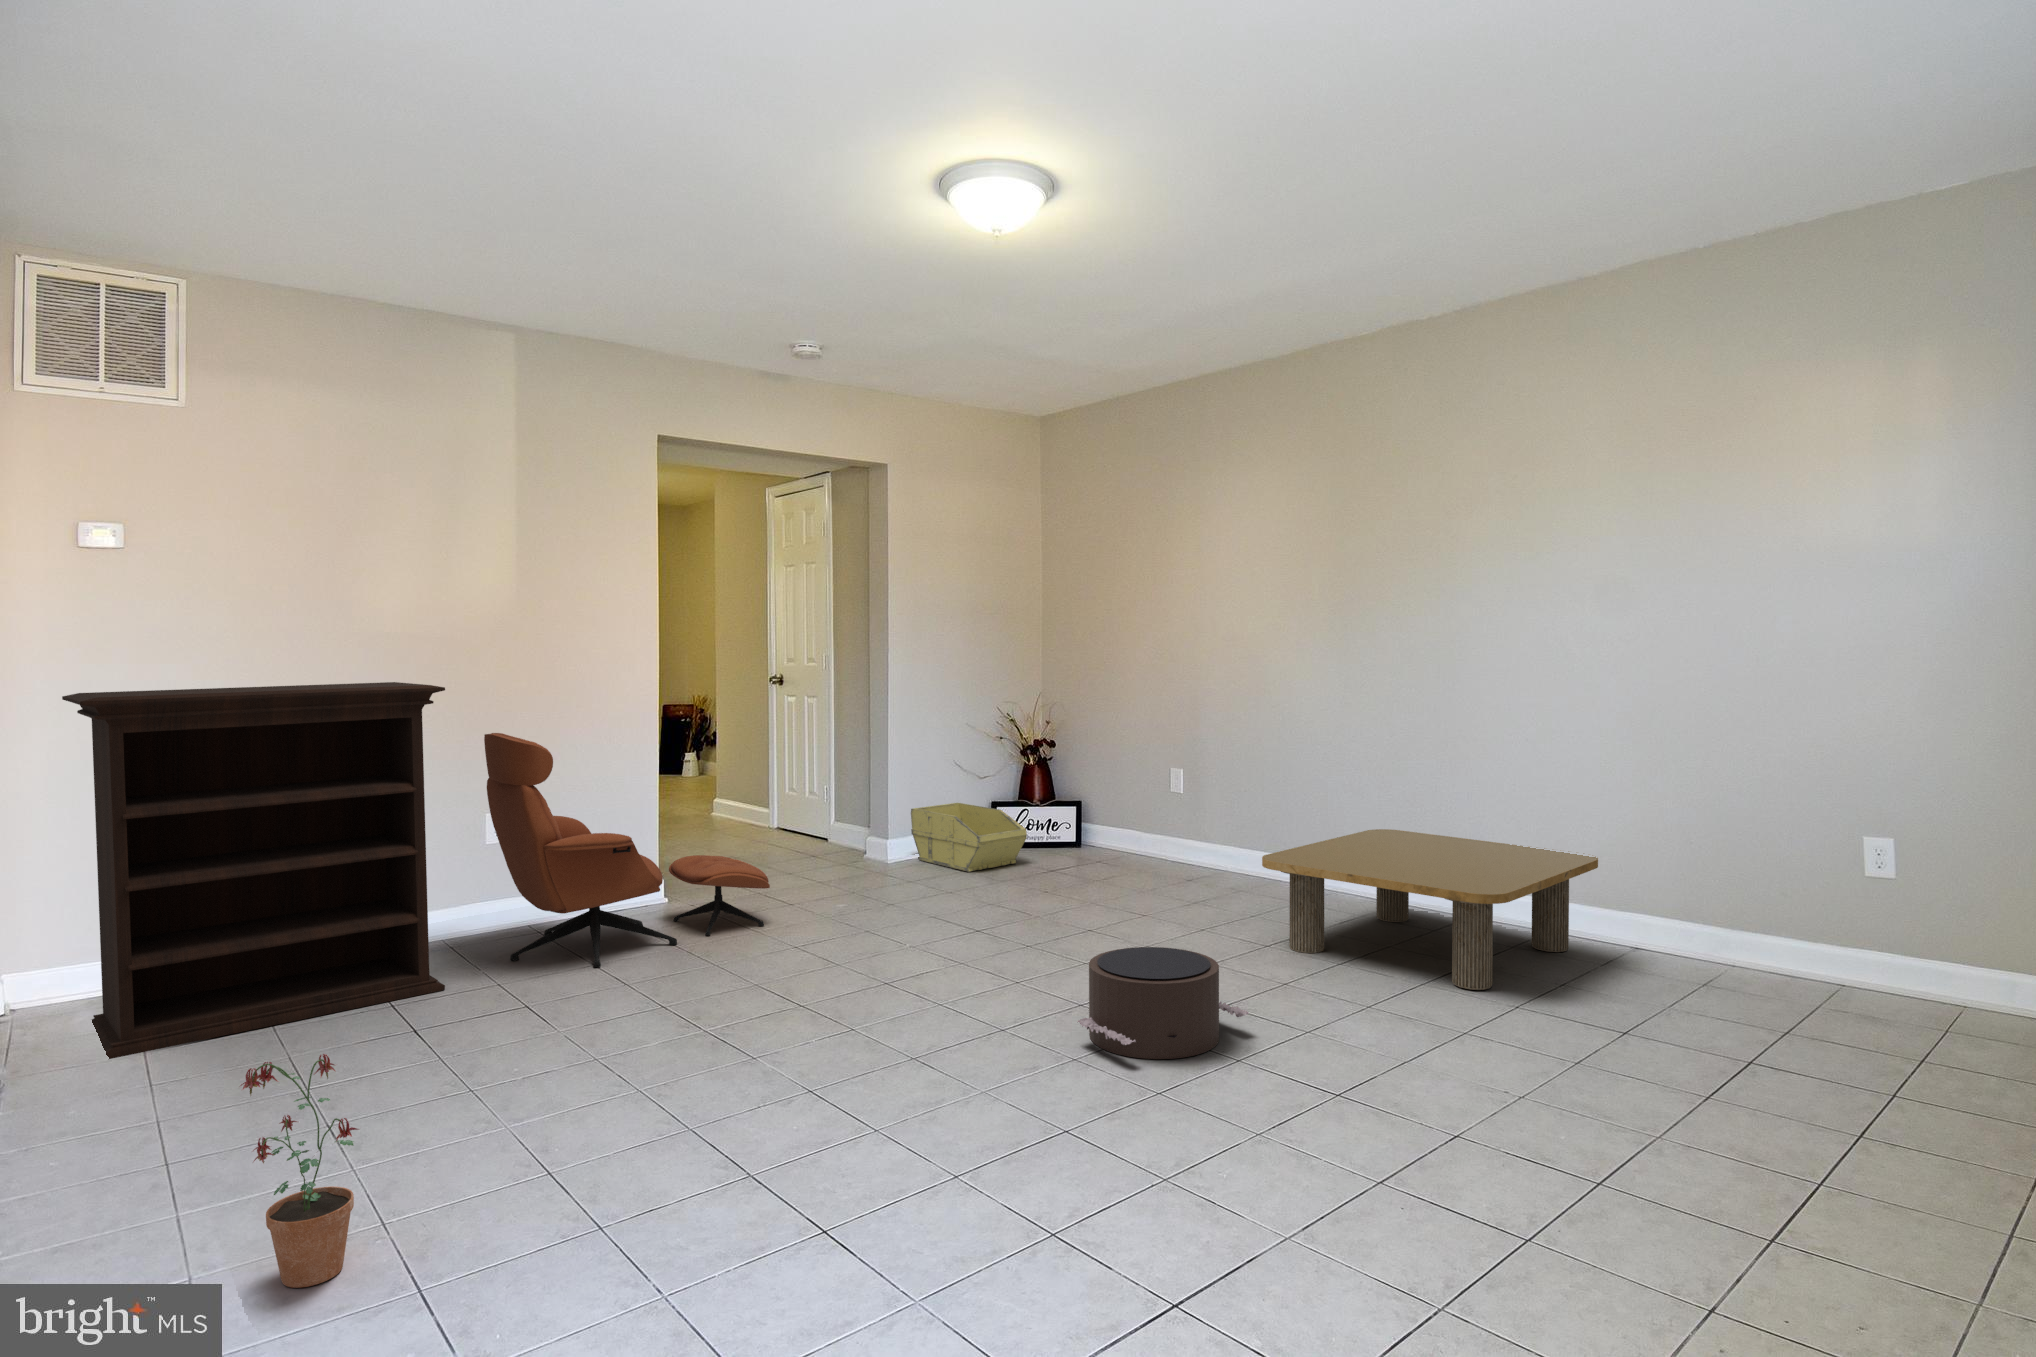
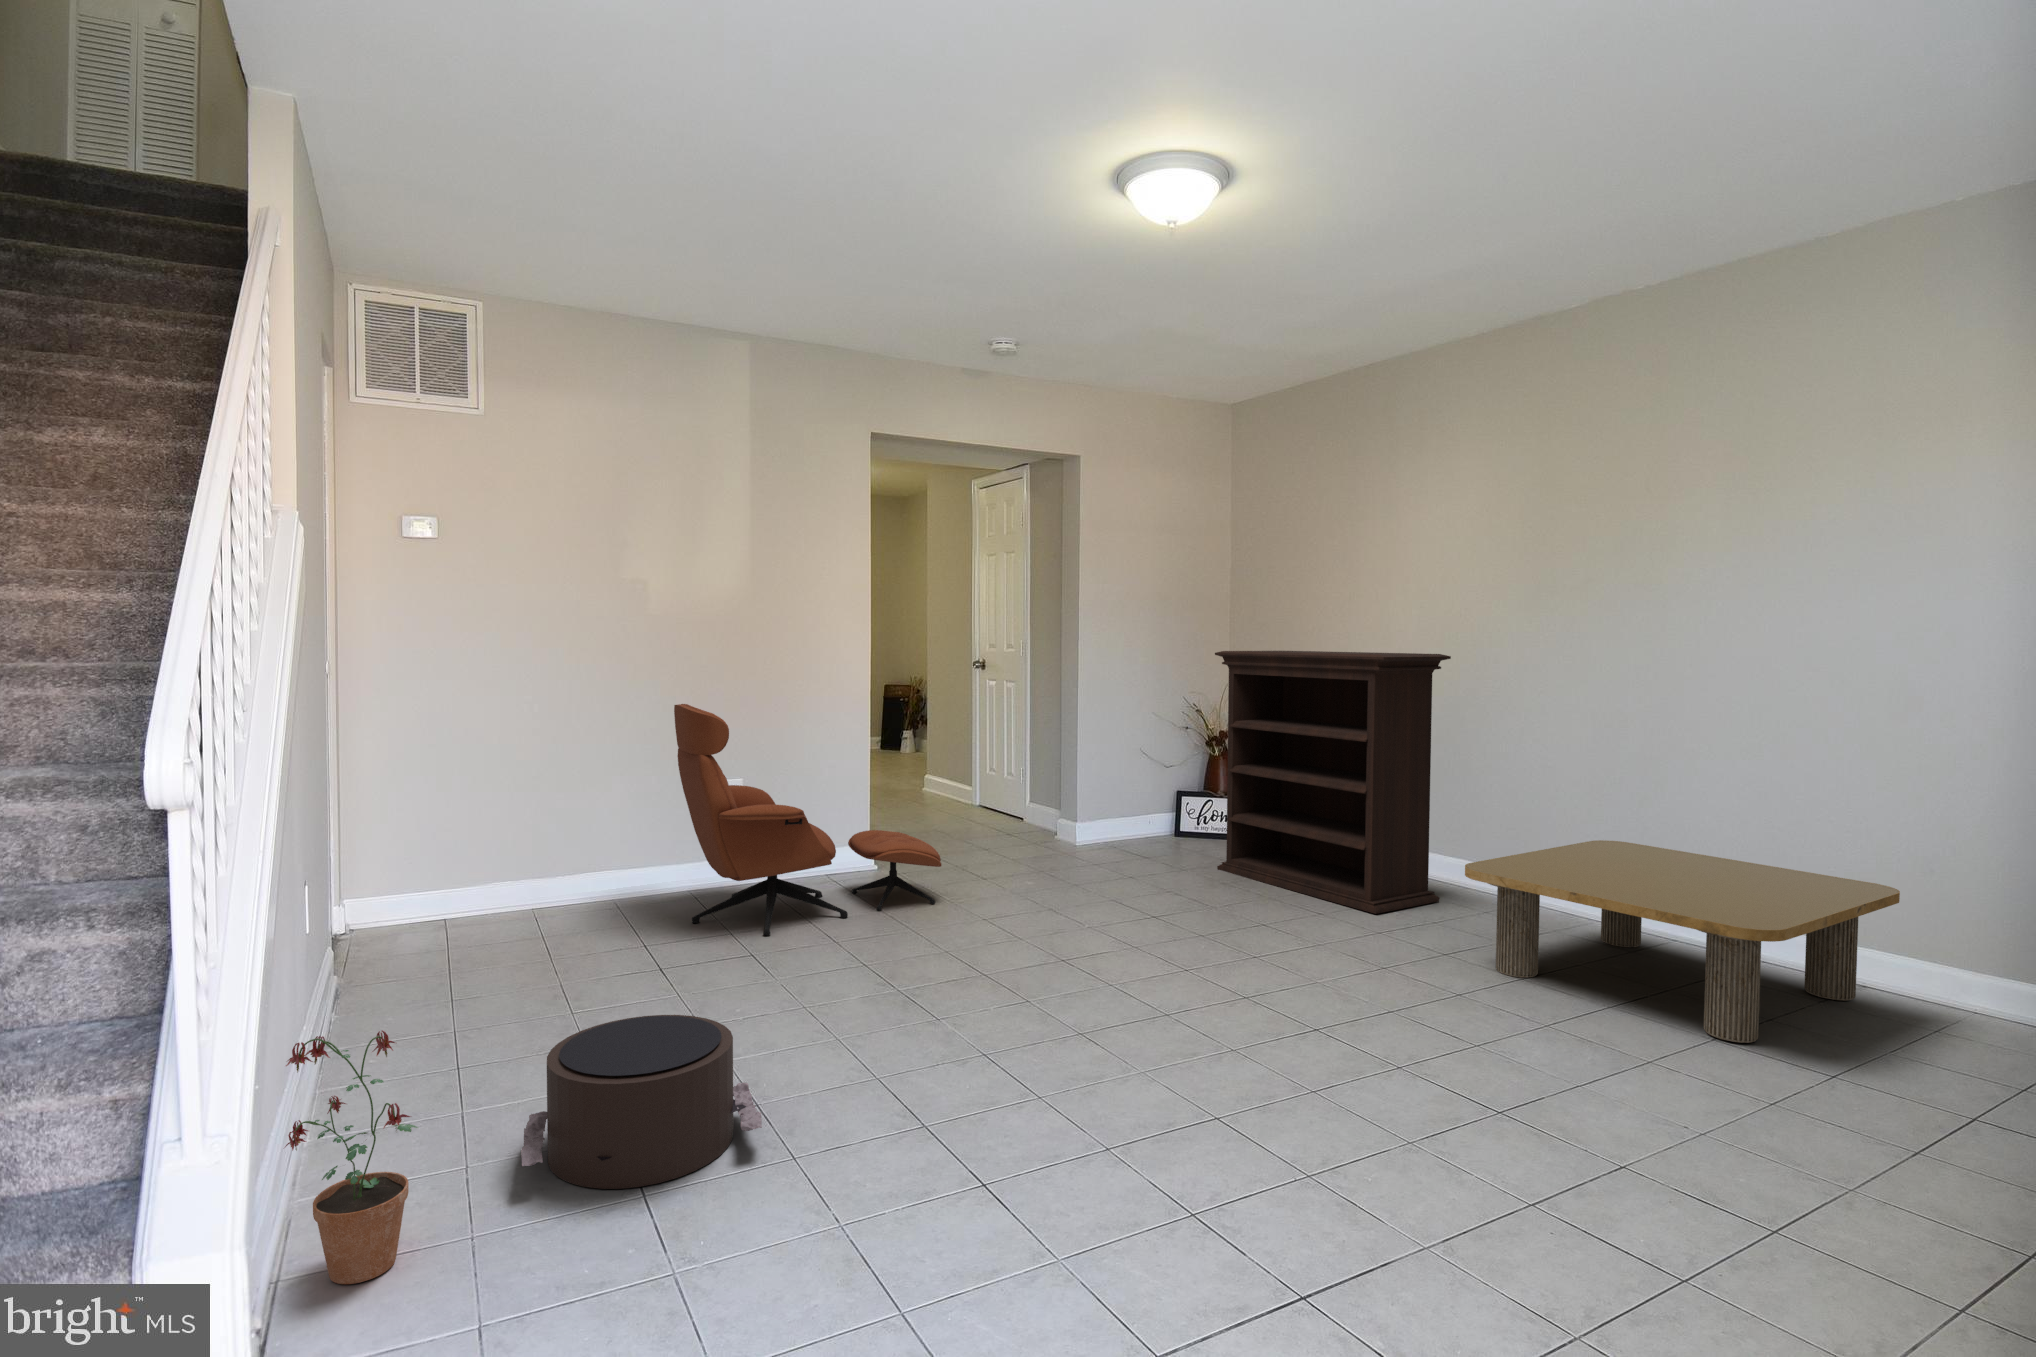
bookshelf: present [62,682,445,1059] -> present [1215,651,1451,914]
storage bin: present [911,803,1027,872] -> none [1094,790,1209,860]
pouf: present [1077,947,1249,1059] -> present [521,1015,762,1189]

